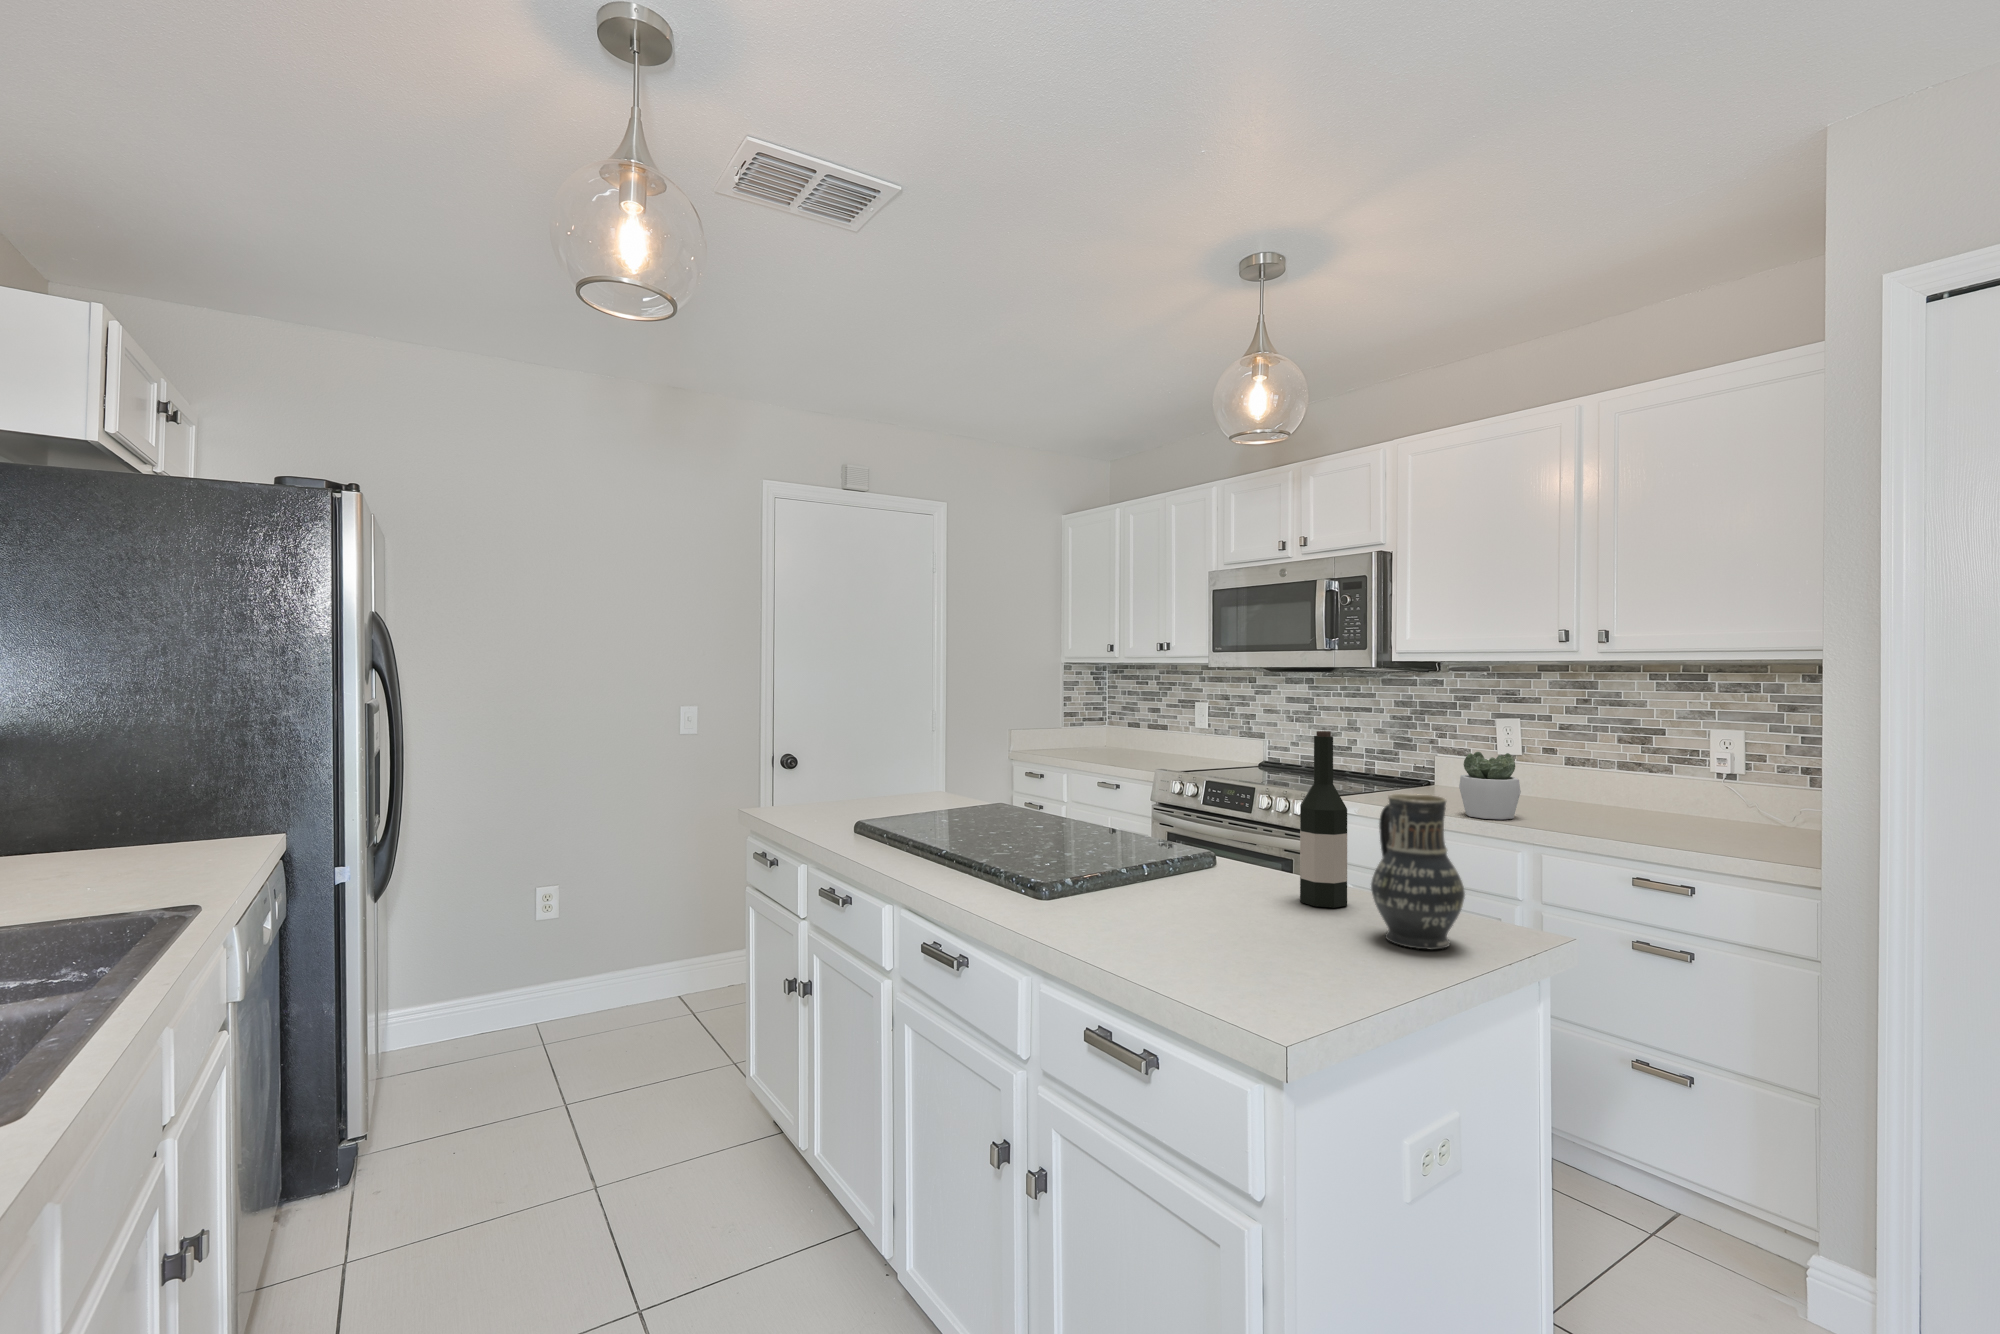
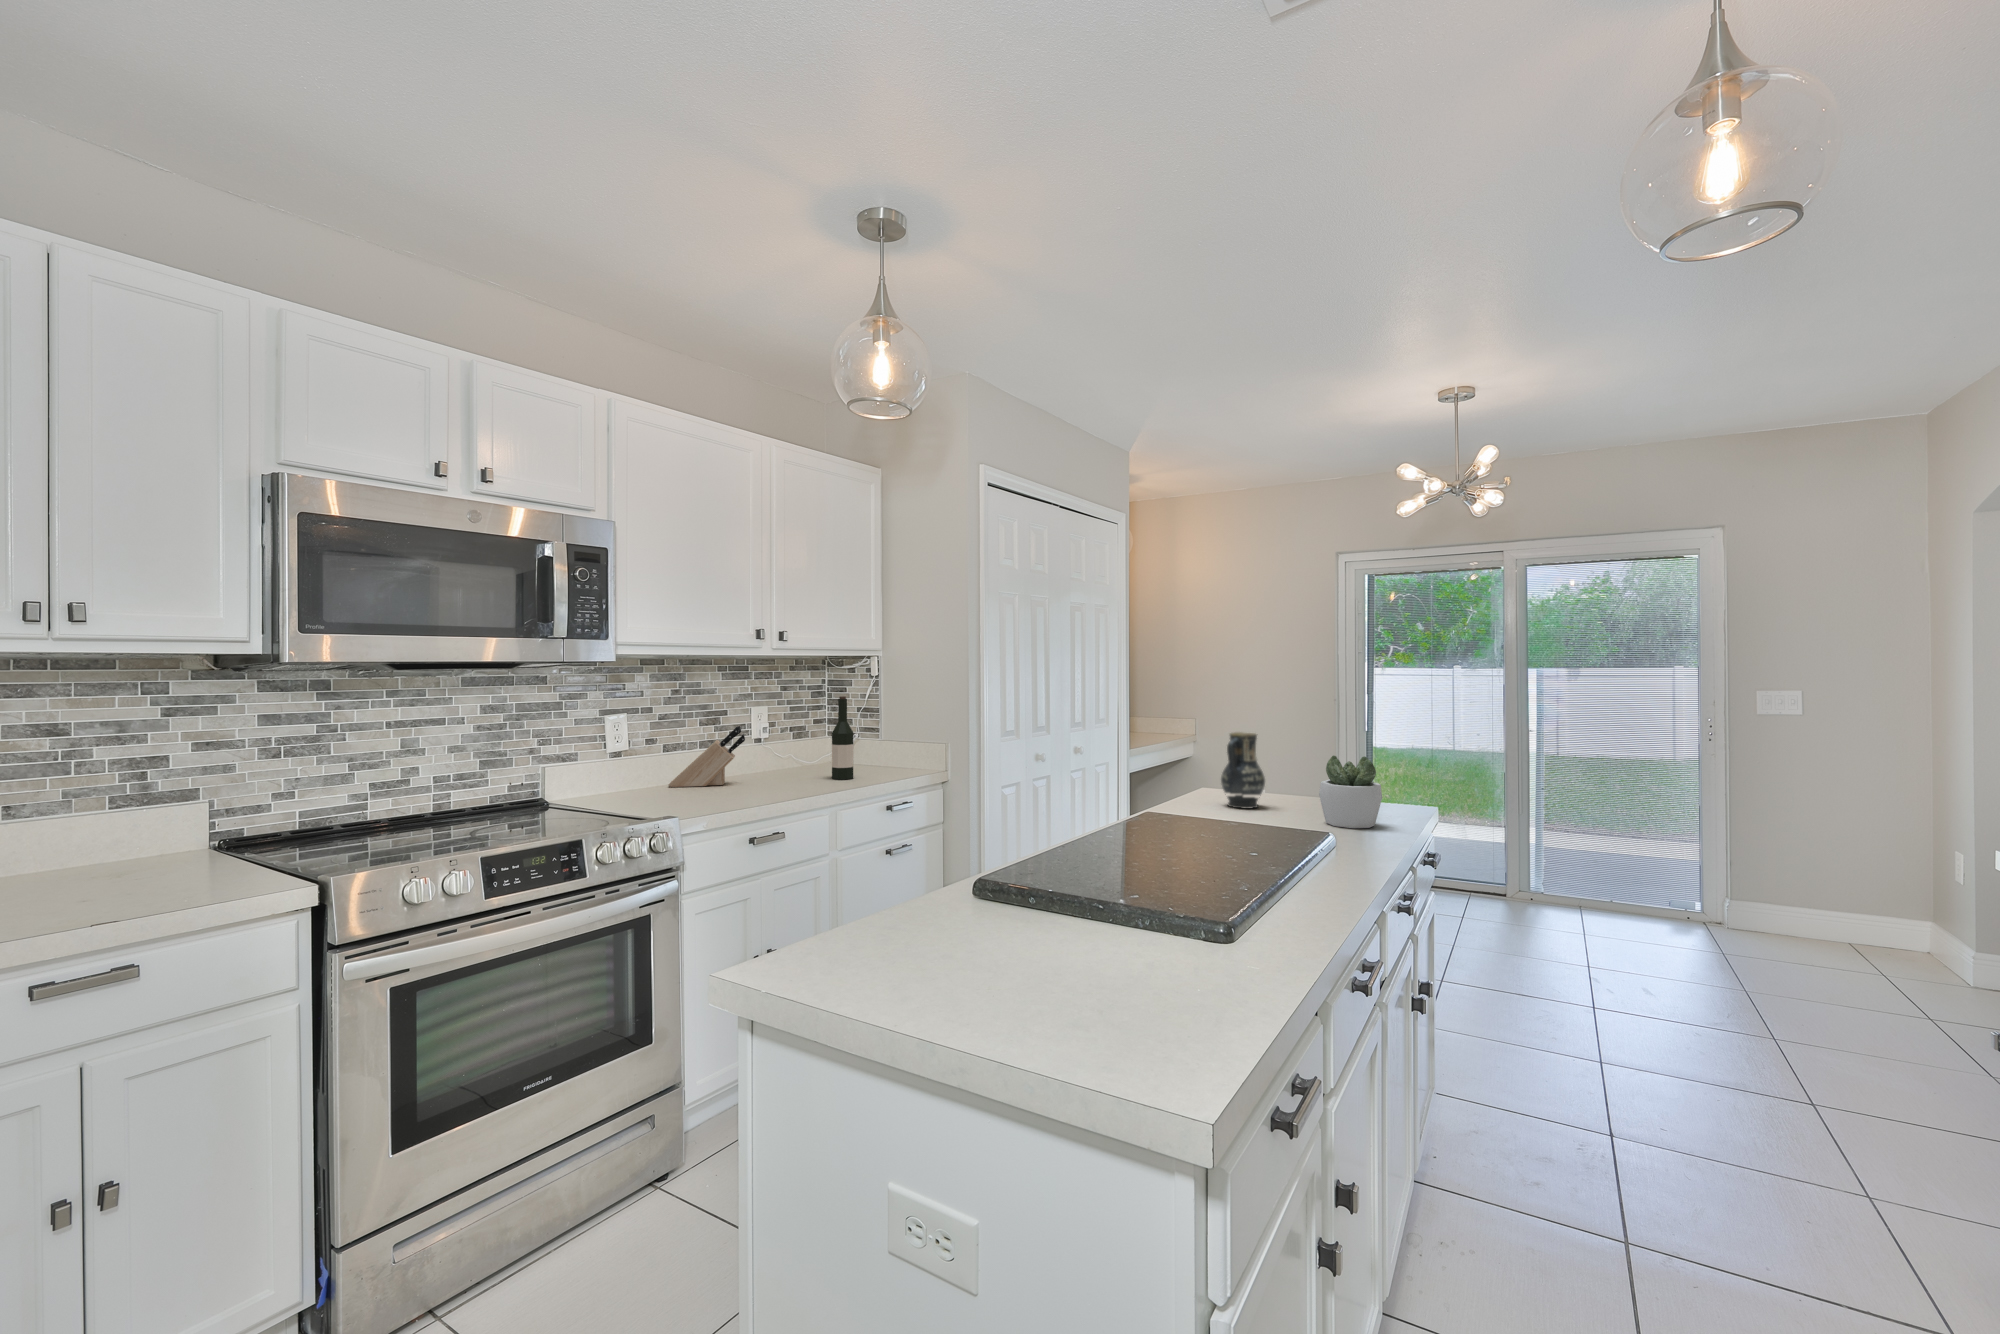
wine bottle: present [1300,731,1347,908] -> present [832,696,853,779]
knife block: none [1542,742,1599,809] -> present [668,726,745,787]
succulent plant: present [1459,752,1521,820] -> present [1319,756,1382,828]

